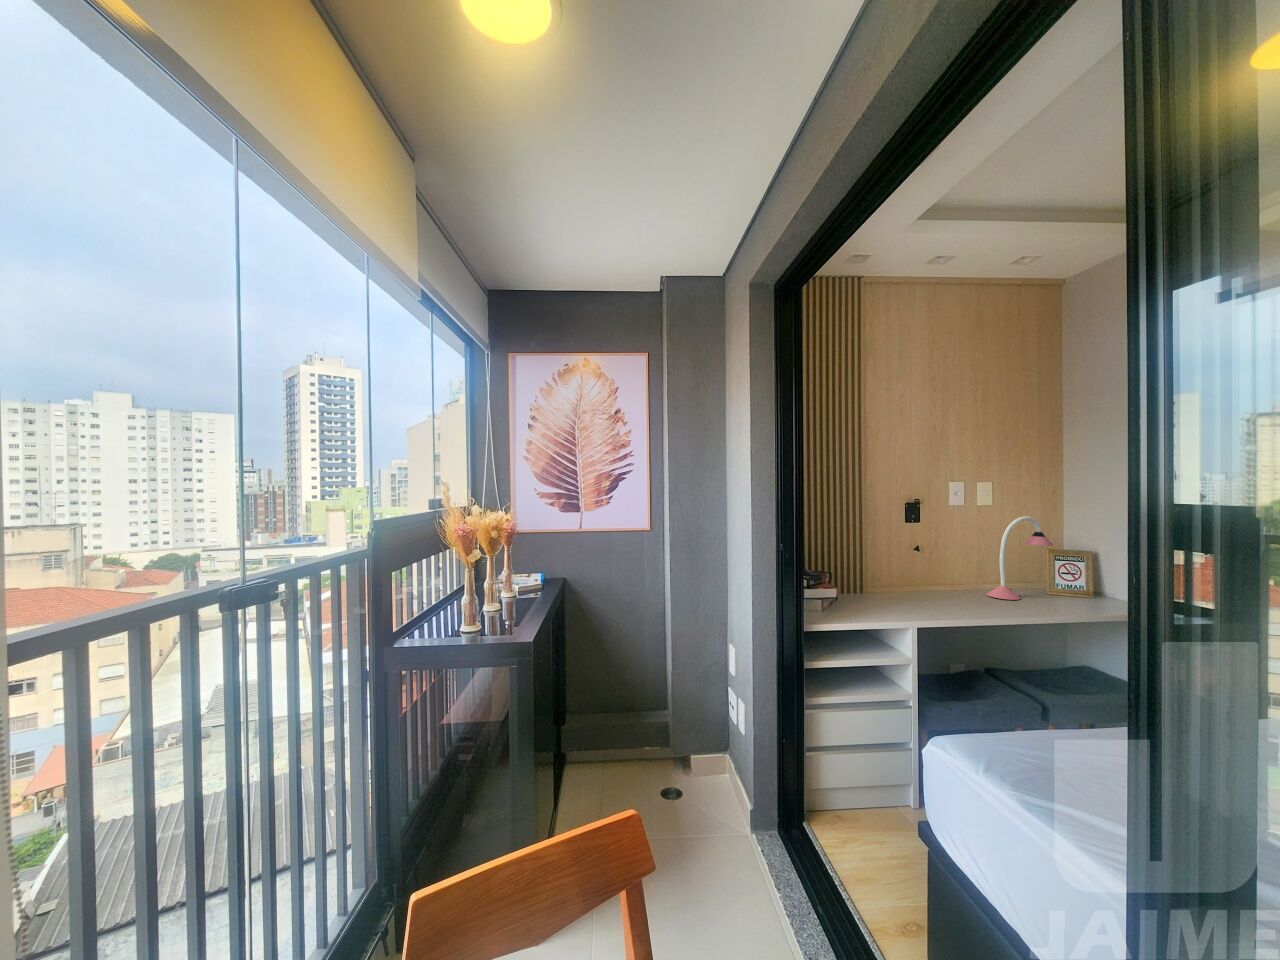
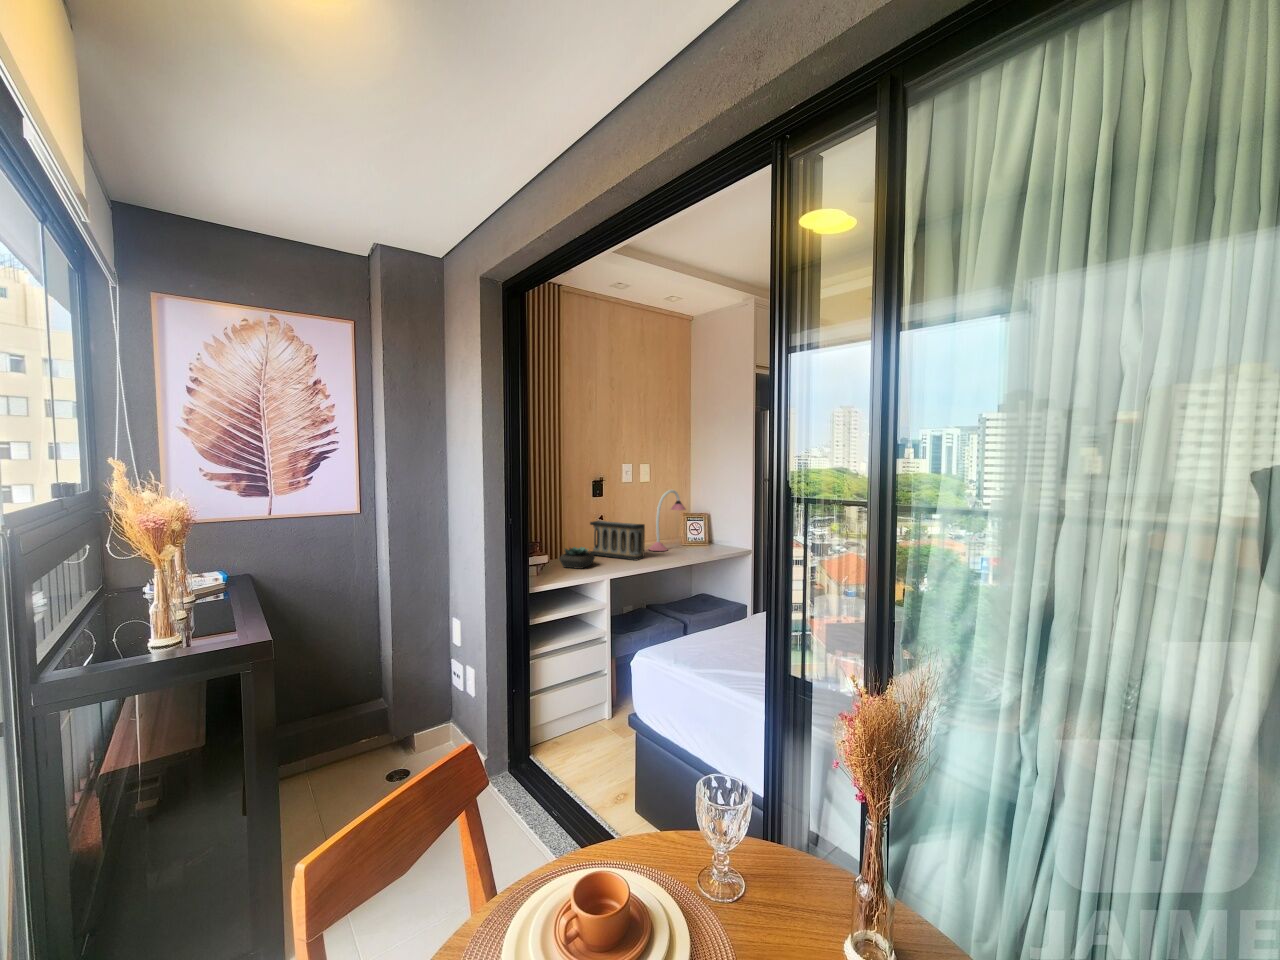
speaker: none [897,551,979,610] -> present [590,521,645,561]
succulent plant: none [852,582,903,611] -> present [559,547,595,569]

